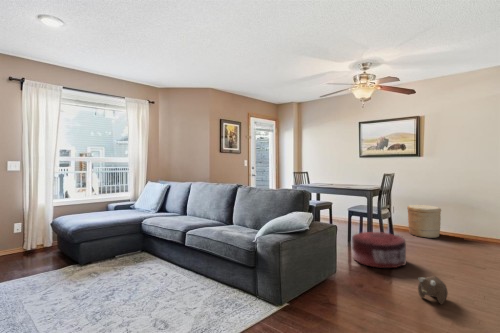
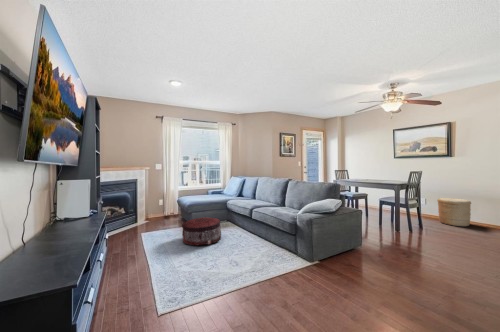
pouf: present [352,232,406,268] -> present [182,217,221,245]
plush toy: present [418,277,448,304] -> none [429,253,458,276]

